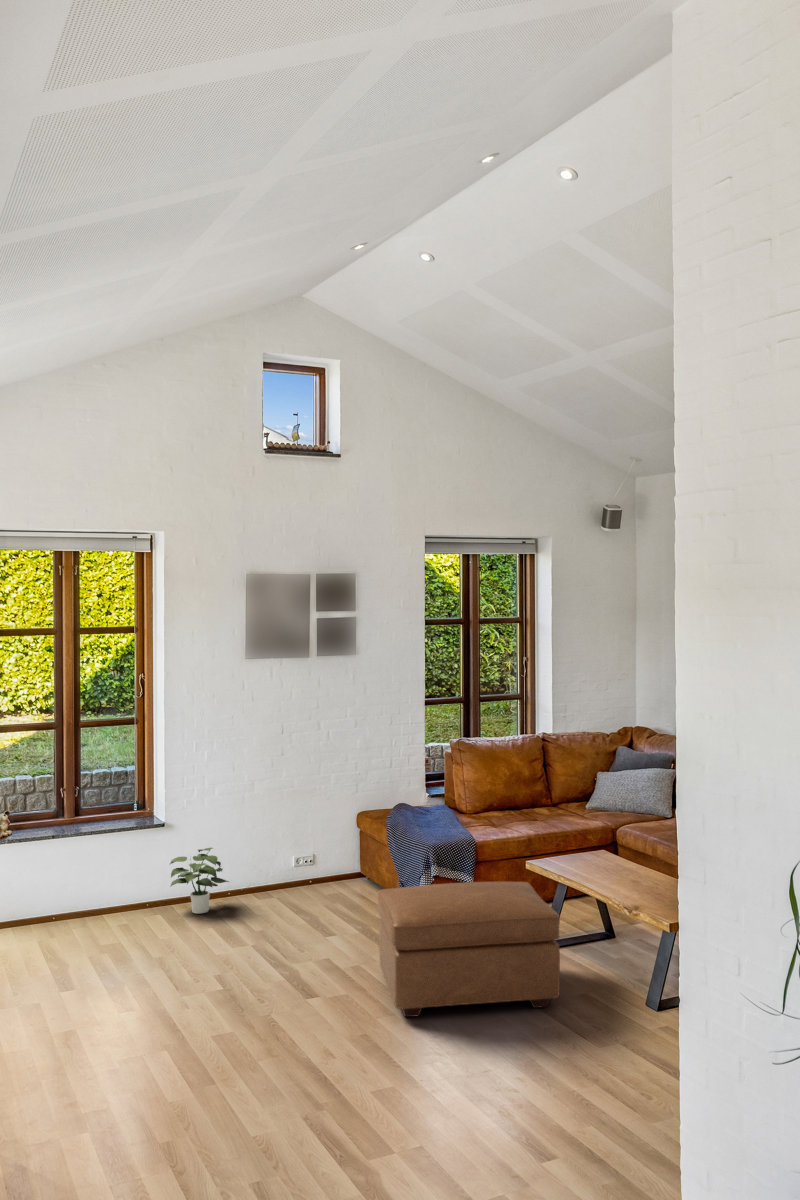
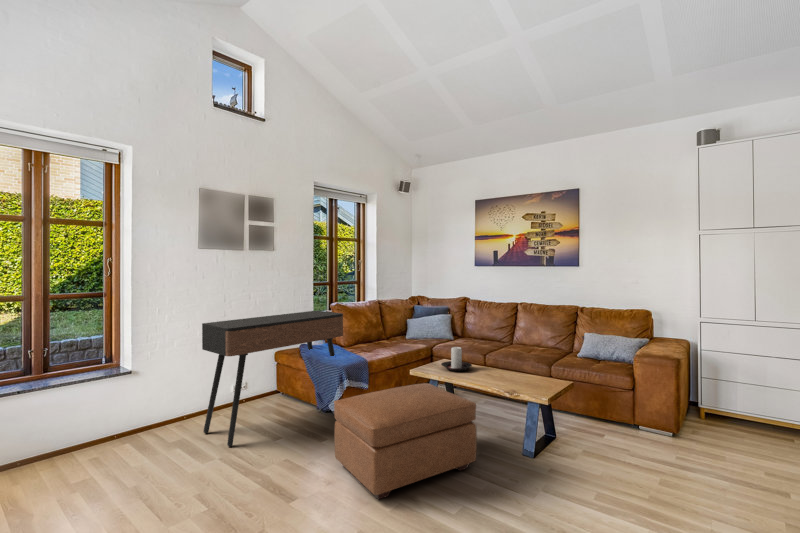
console table: none [243,753,446,936] -> present [202,311,343,446]
candle holder: none [572,831,622,871] -> present [441,347,472,371]
potted plant: present [170,848,229,914] -> none [137,385,189,437]

